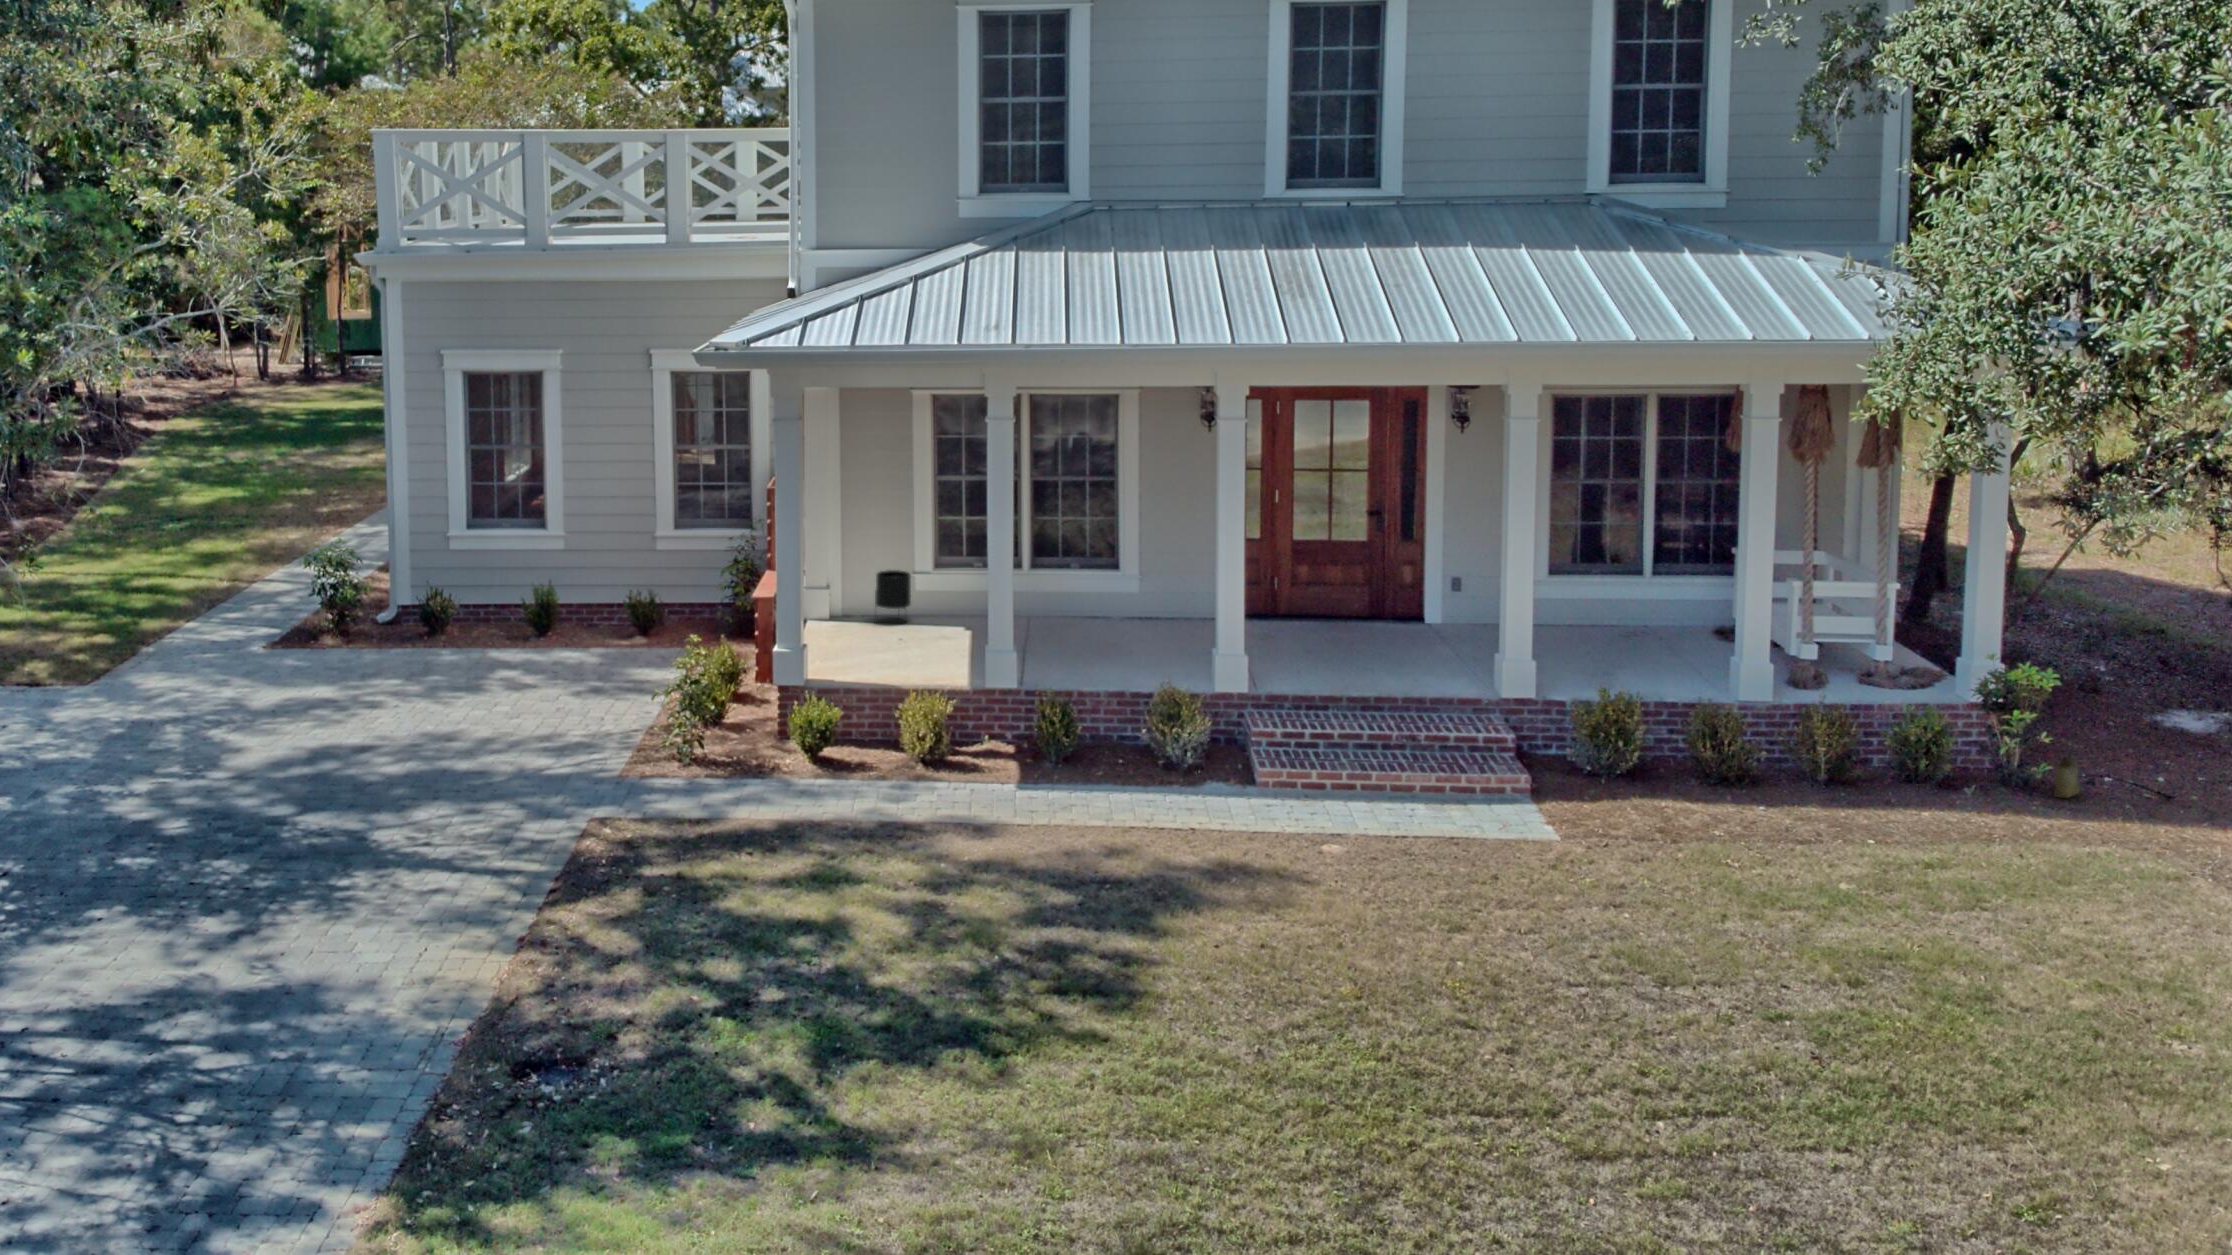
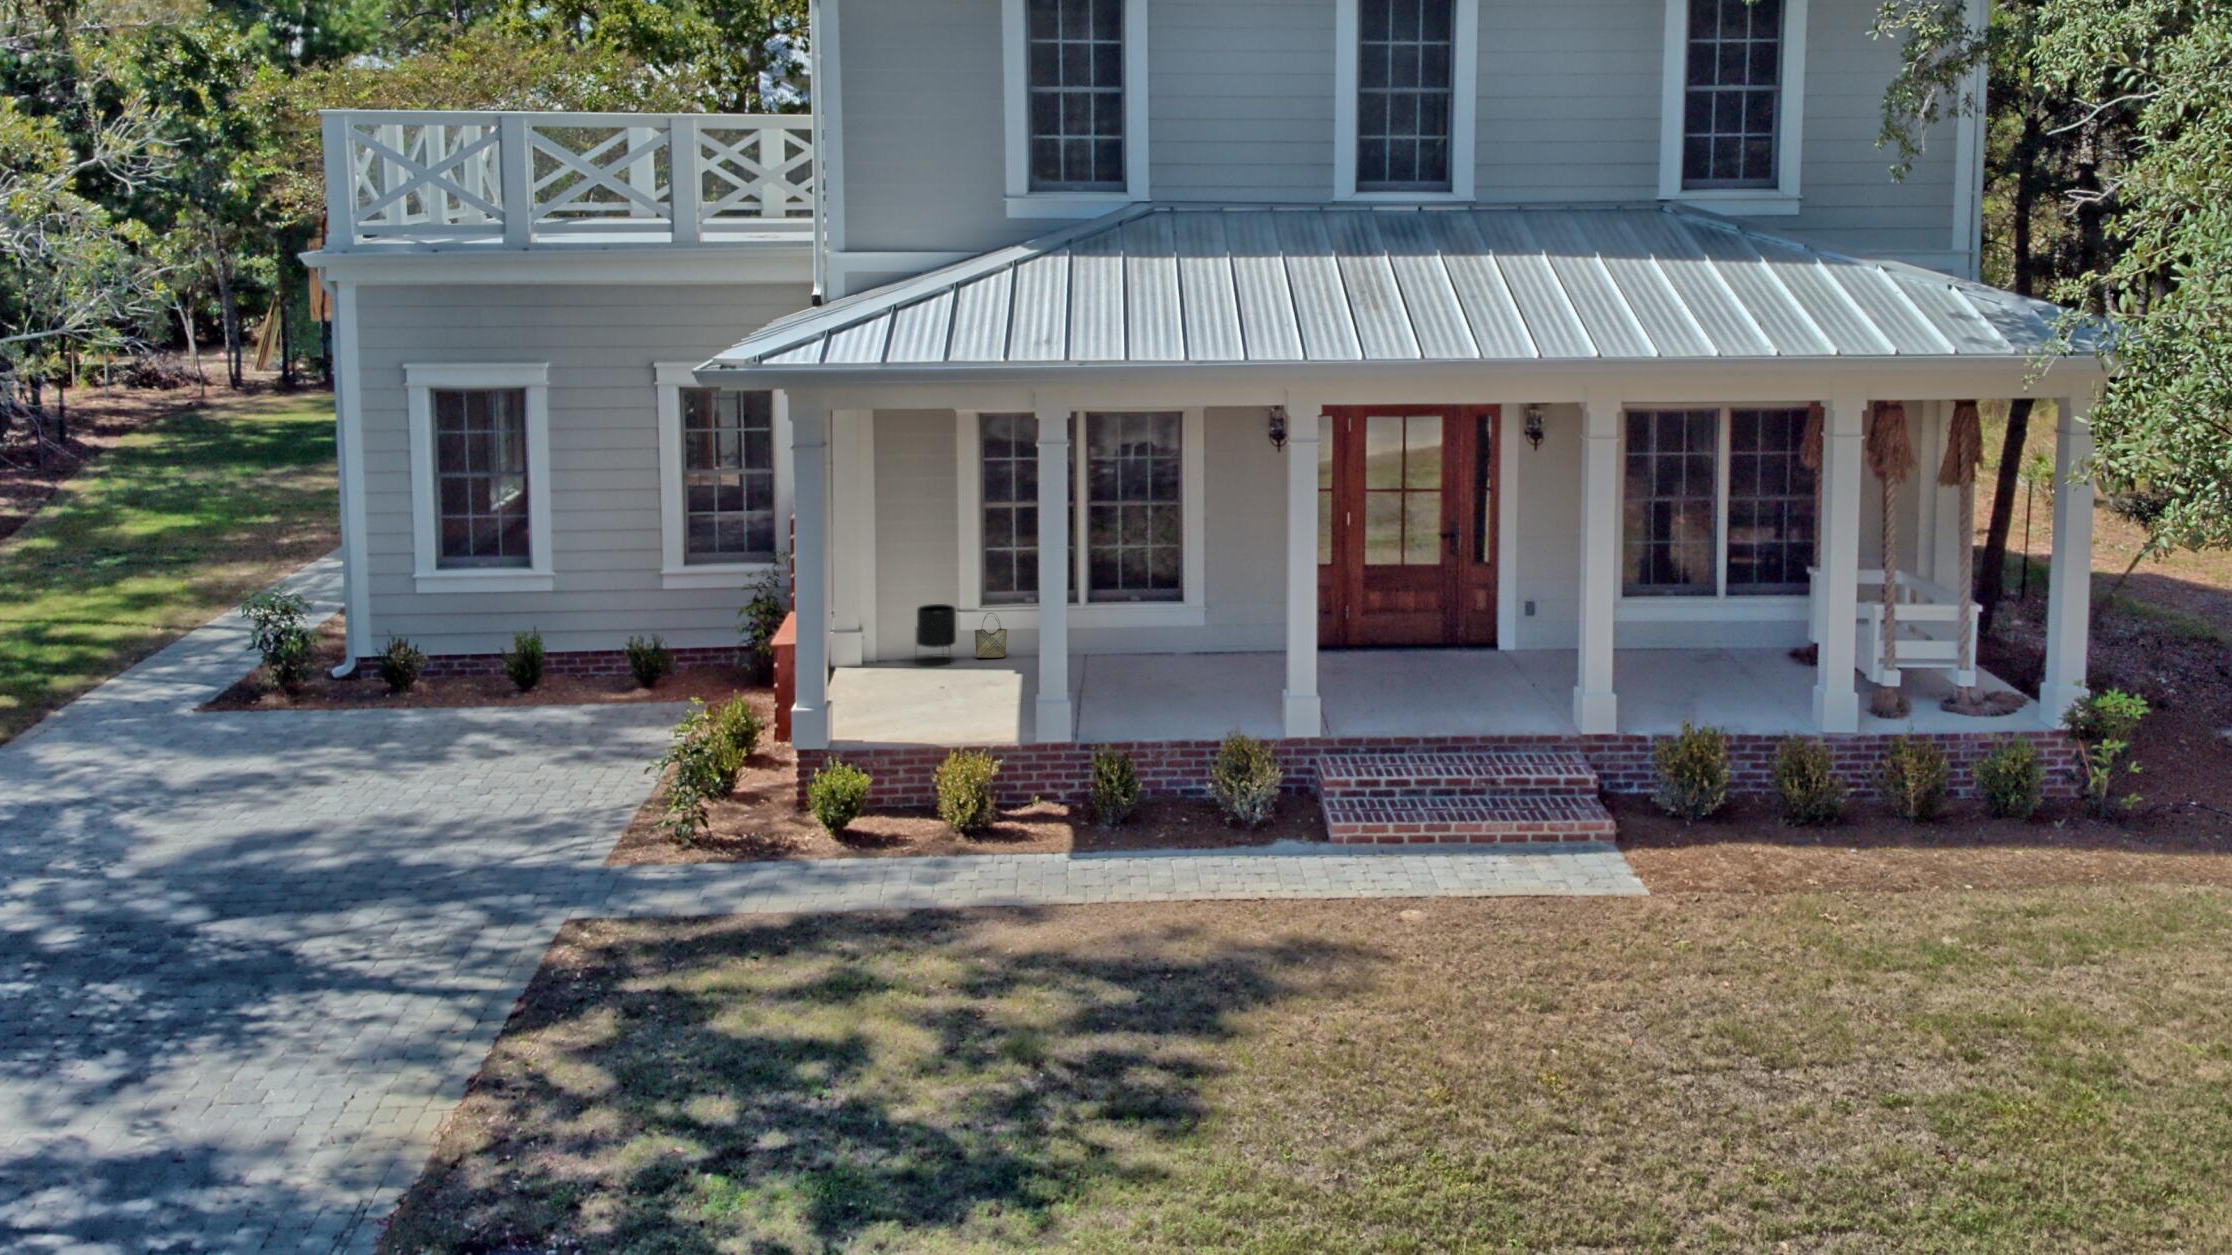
woven basket: present [2054,759,2080,798] -> present [975,613,1007,658]

